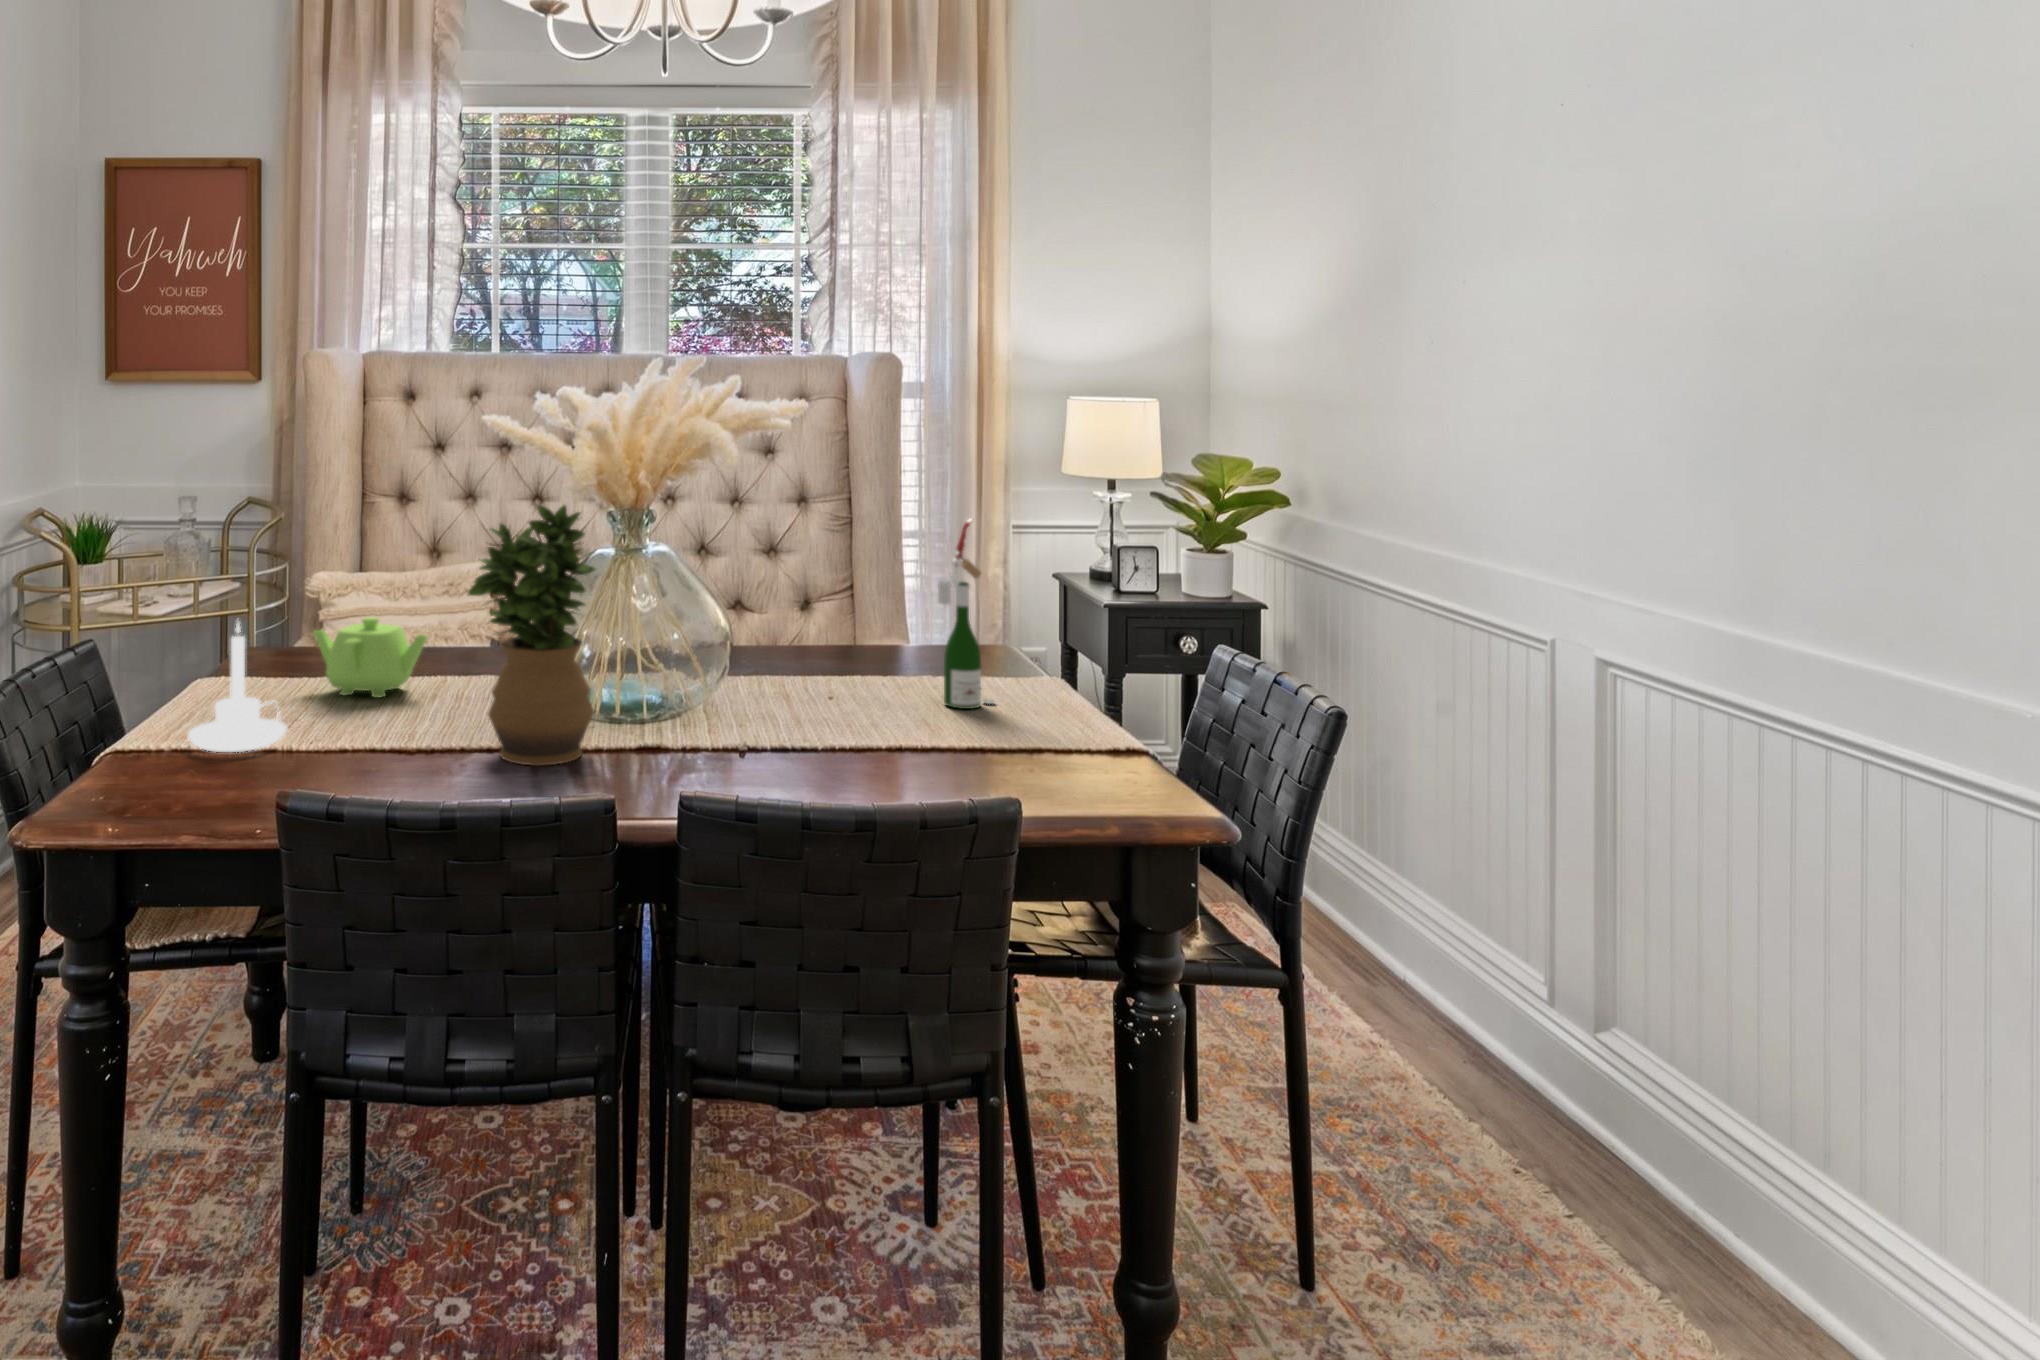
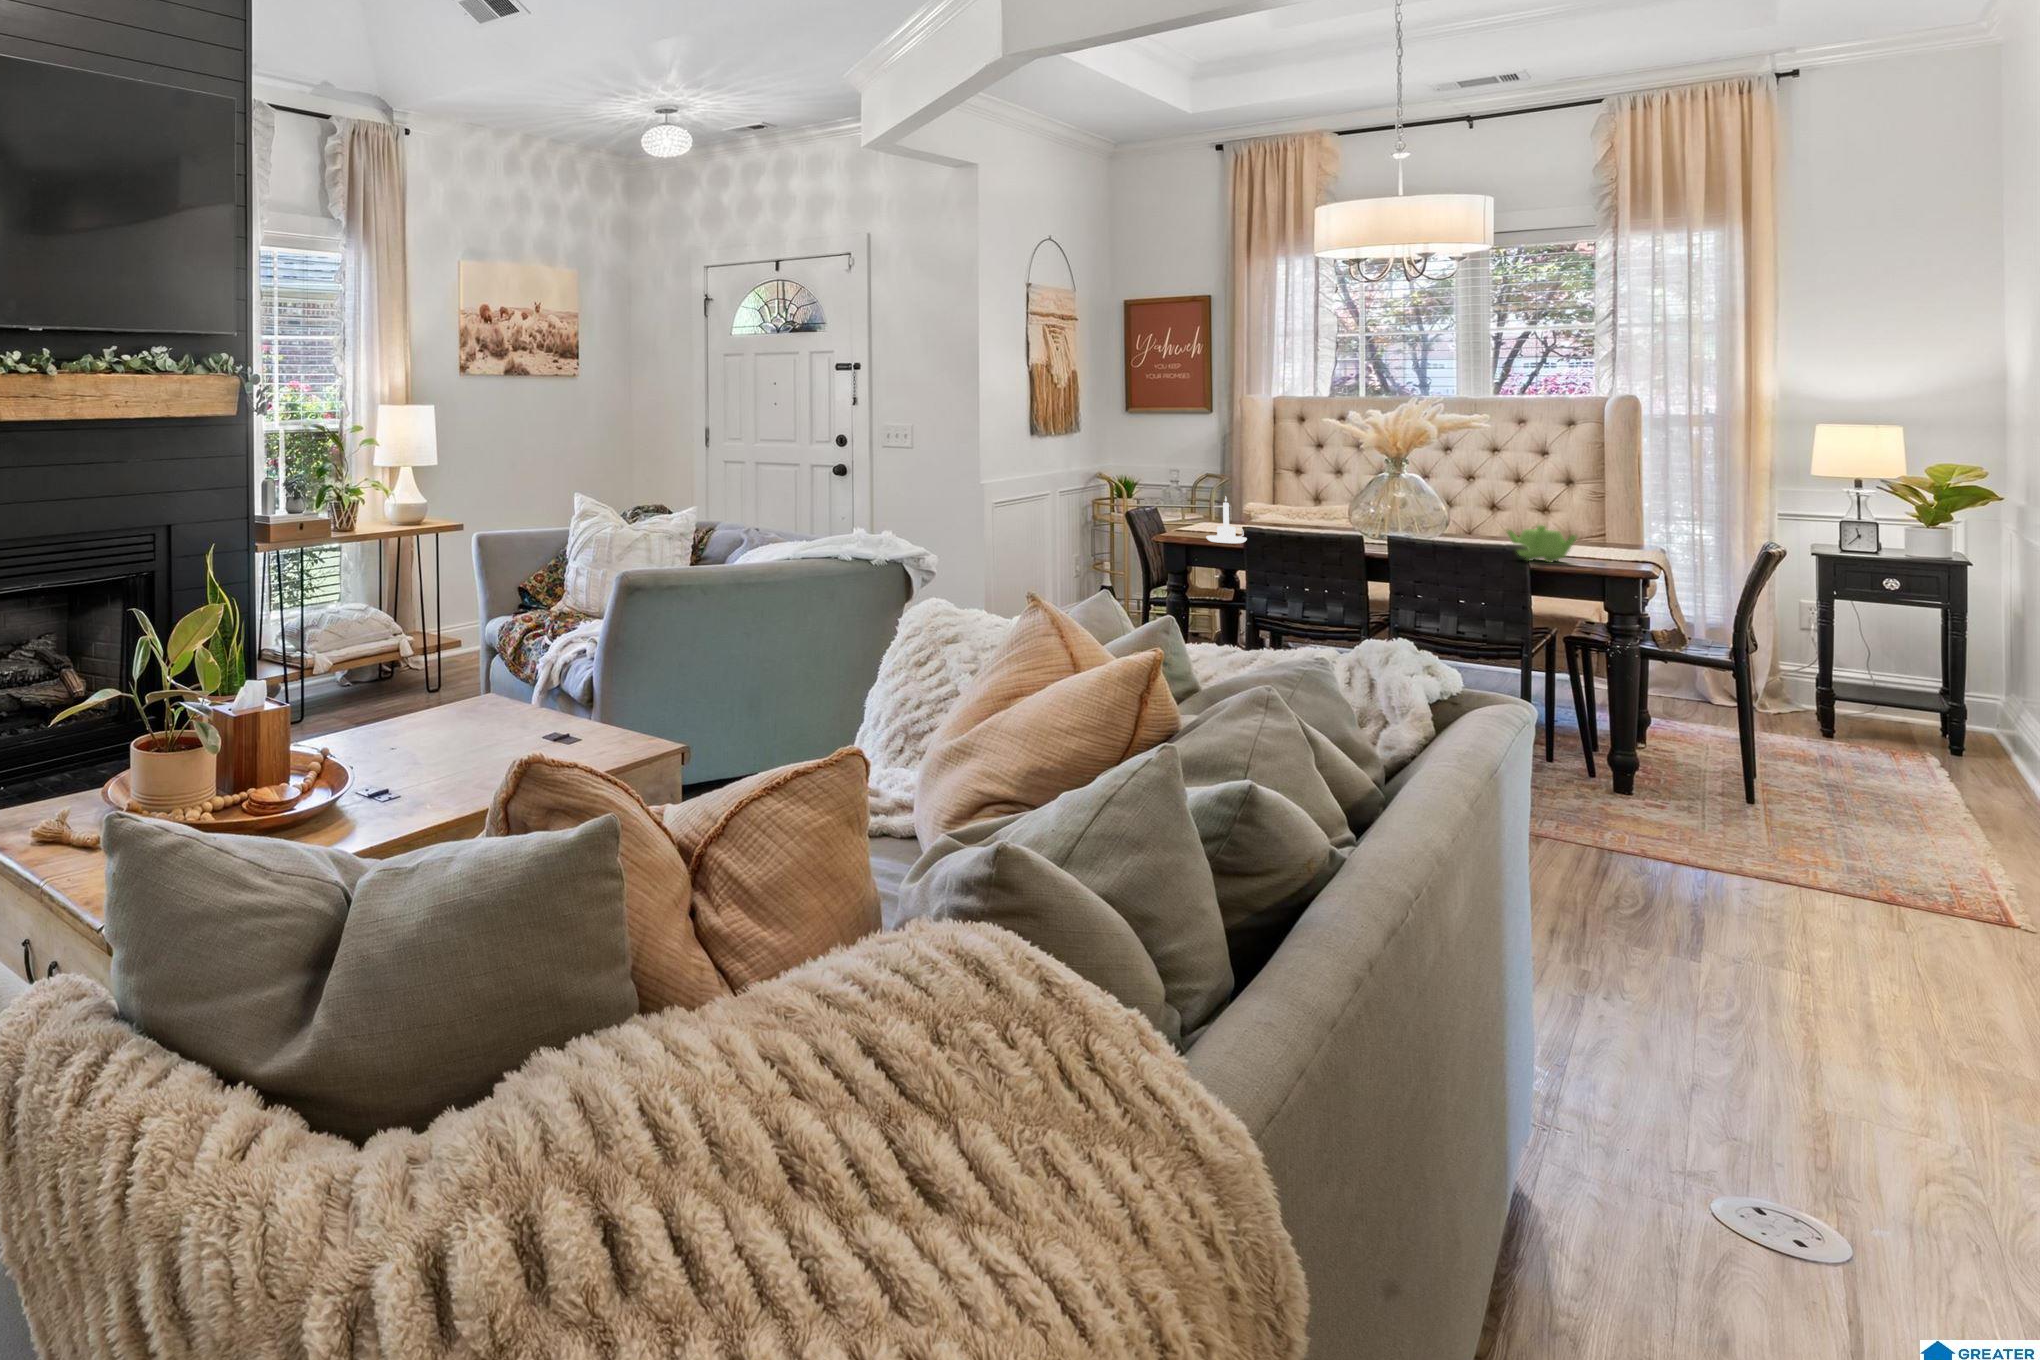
potted plant: present [468,505,595,765] -> none [1324,456,1385,555]
wine bottle: present [938,519,994,709] -> none [1584,474,1621,562]
teapot: present [314,617,427,698] -> present [1507,525,1577,562]

